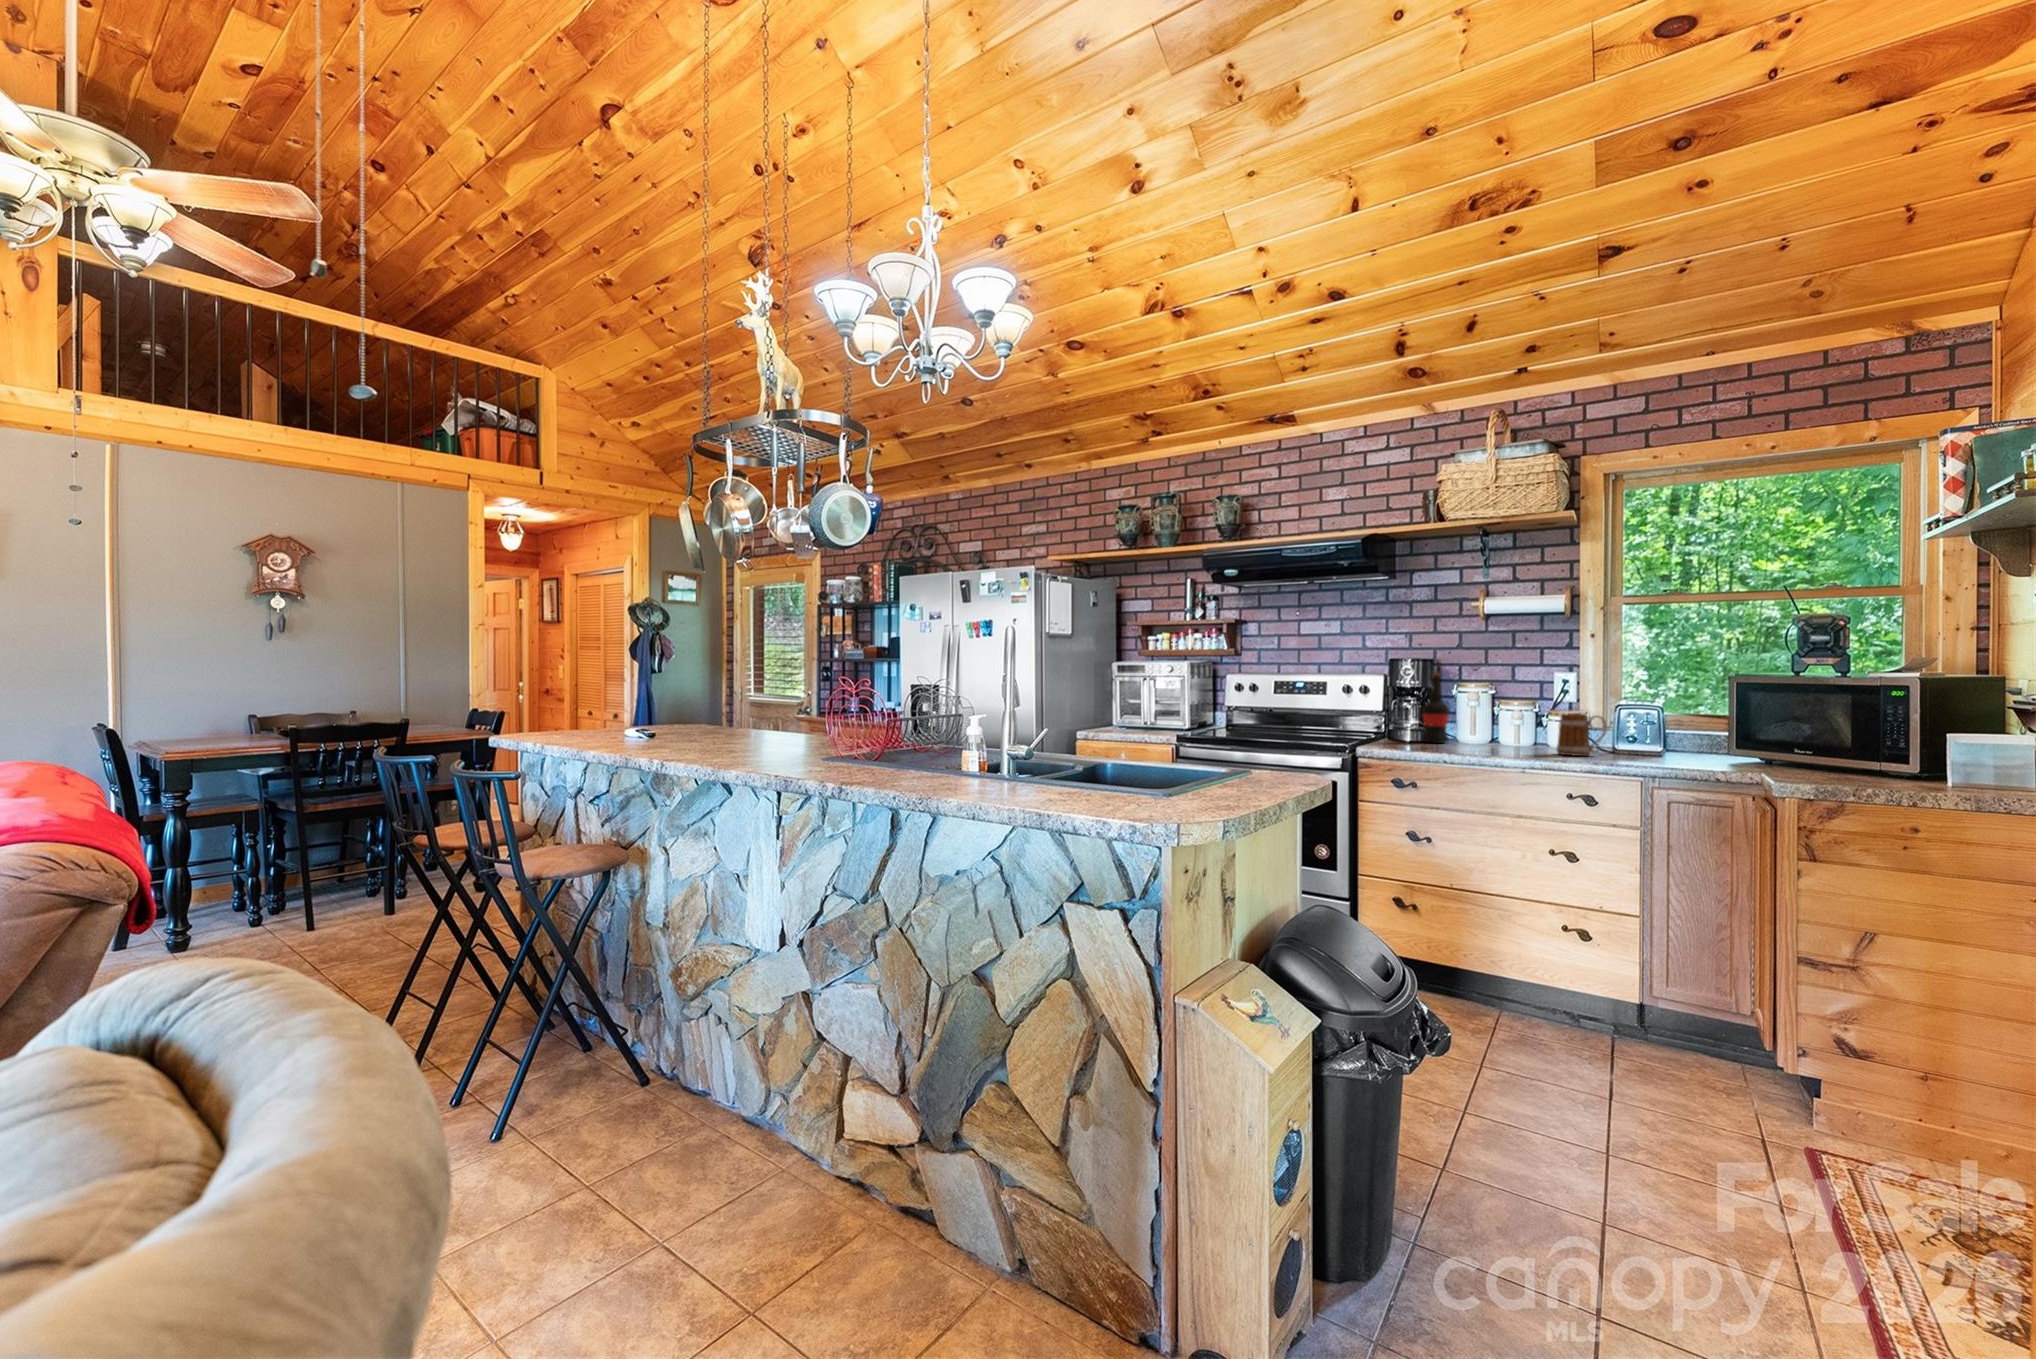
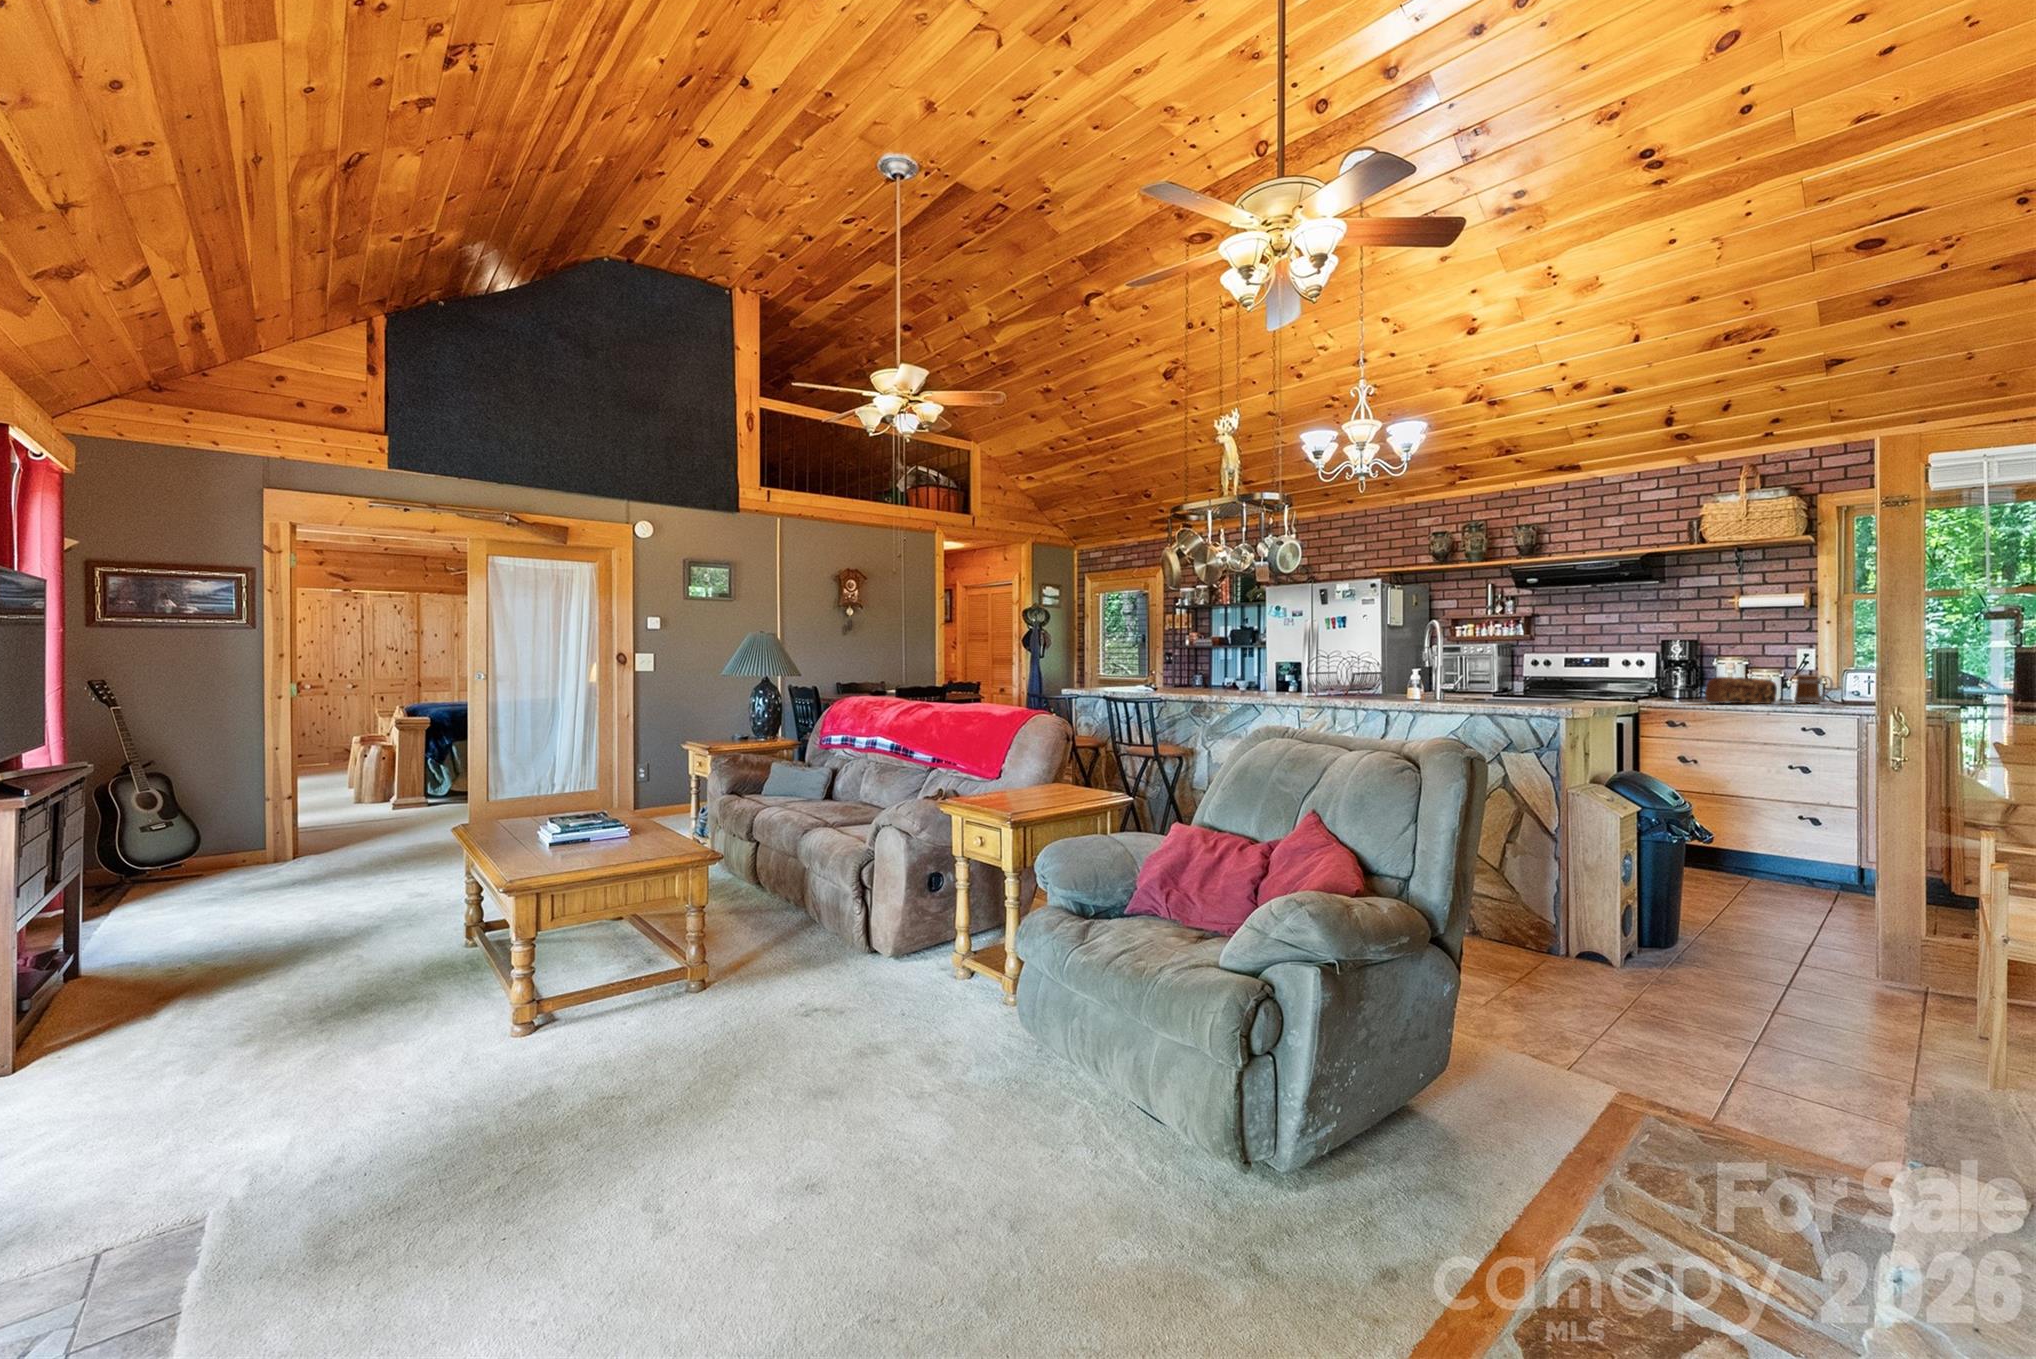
wine bottle: present [1422,672,1449,743] -> none [1688,650,1711,699]
bread loaf: none [1442,715,1535,755] -> present [1705,677,1777,704]

